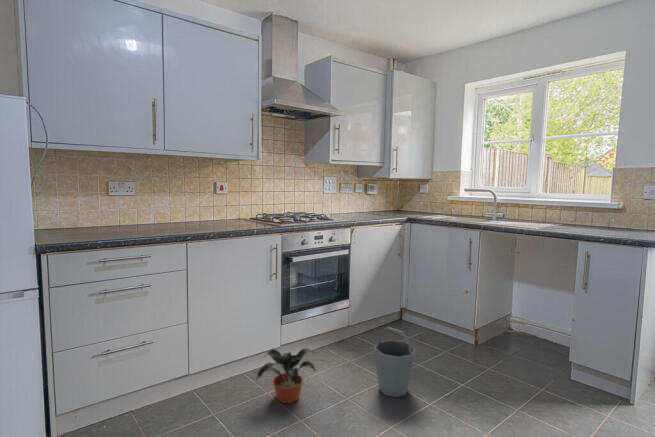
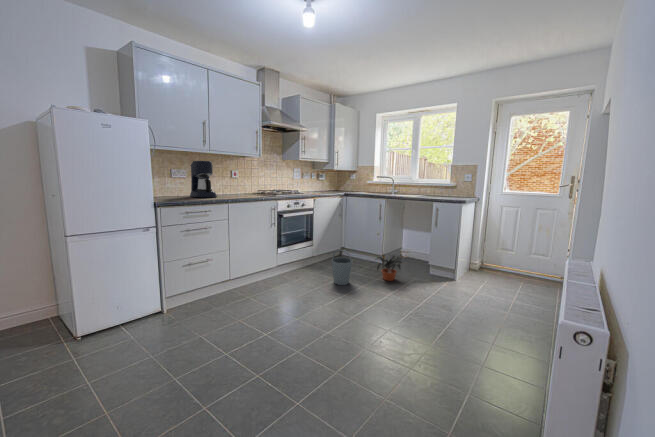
coffee maker: none [134,167,177,230] -> present [190,161,217,197]
potted plant: present [257,348,315,403] -> present [376,256,402,281]

